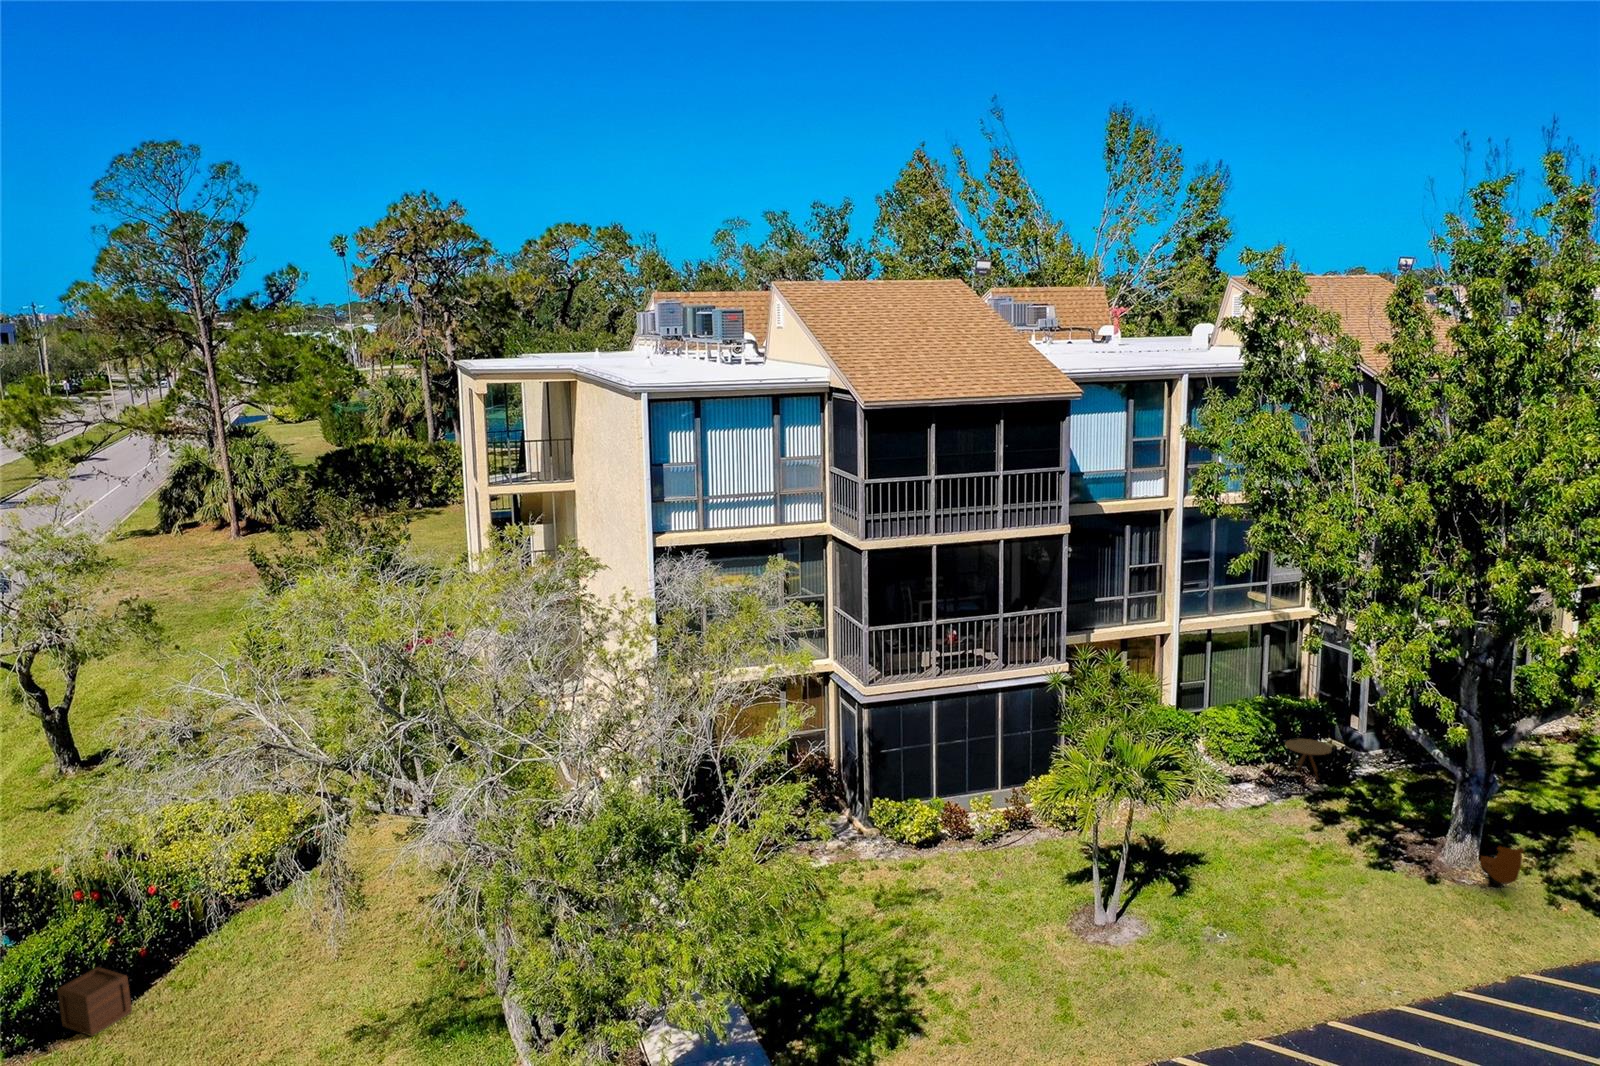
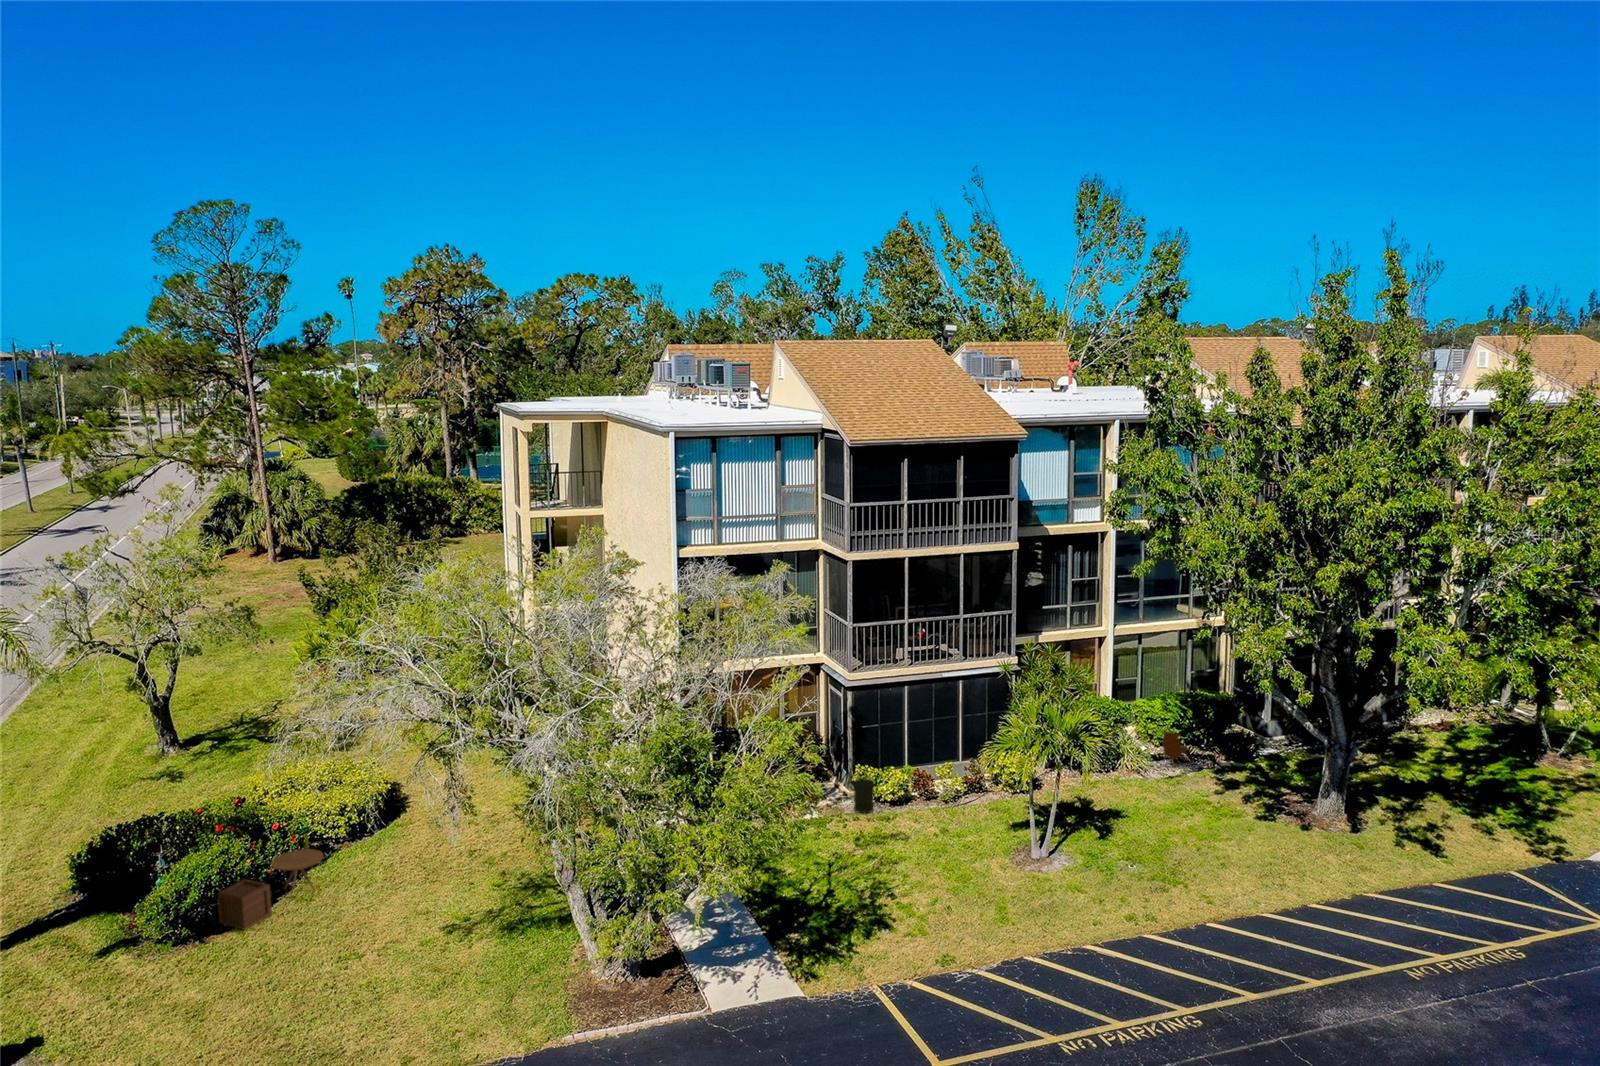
round table: present [1285,739,1332,778] -> present [271,849,323,896]
trash can: none [869,814,899,858] -> present [852,778,875,813]
lounge chair: present [1480,847,1524,892] -> present [1163,731,1188,763]

